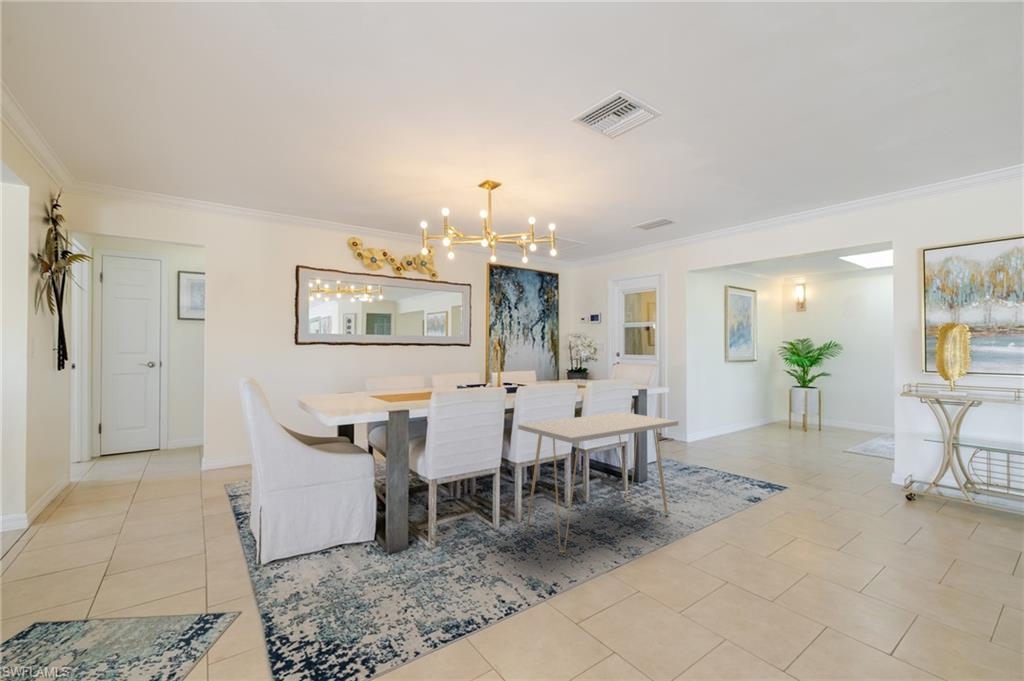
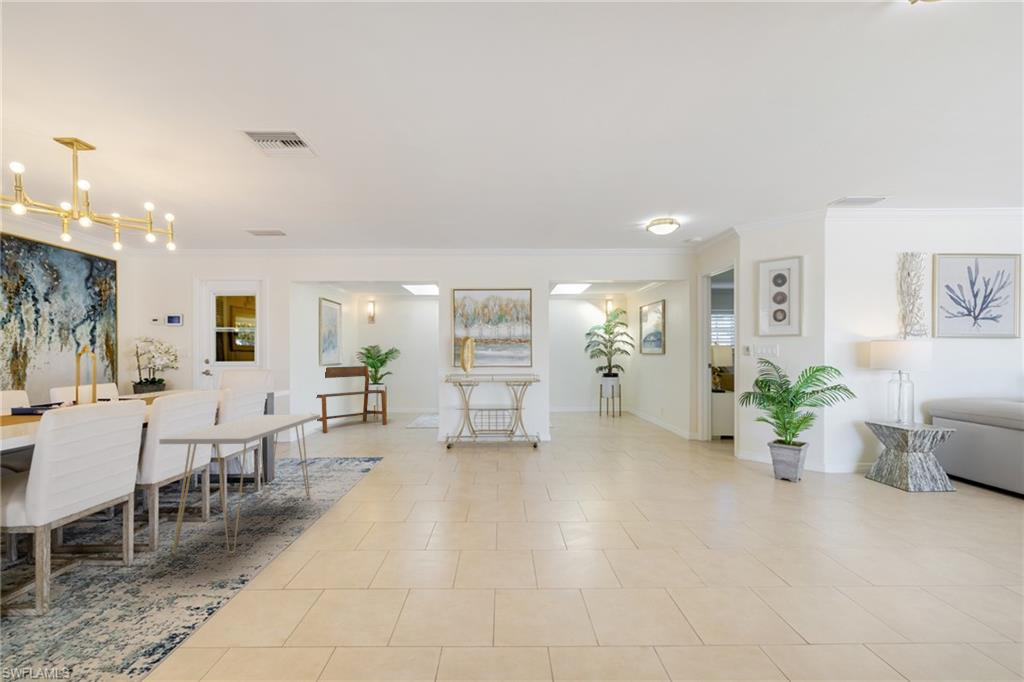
bench: none [715,364,816,442] -> present [316,366,387,433]

